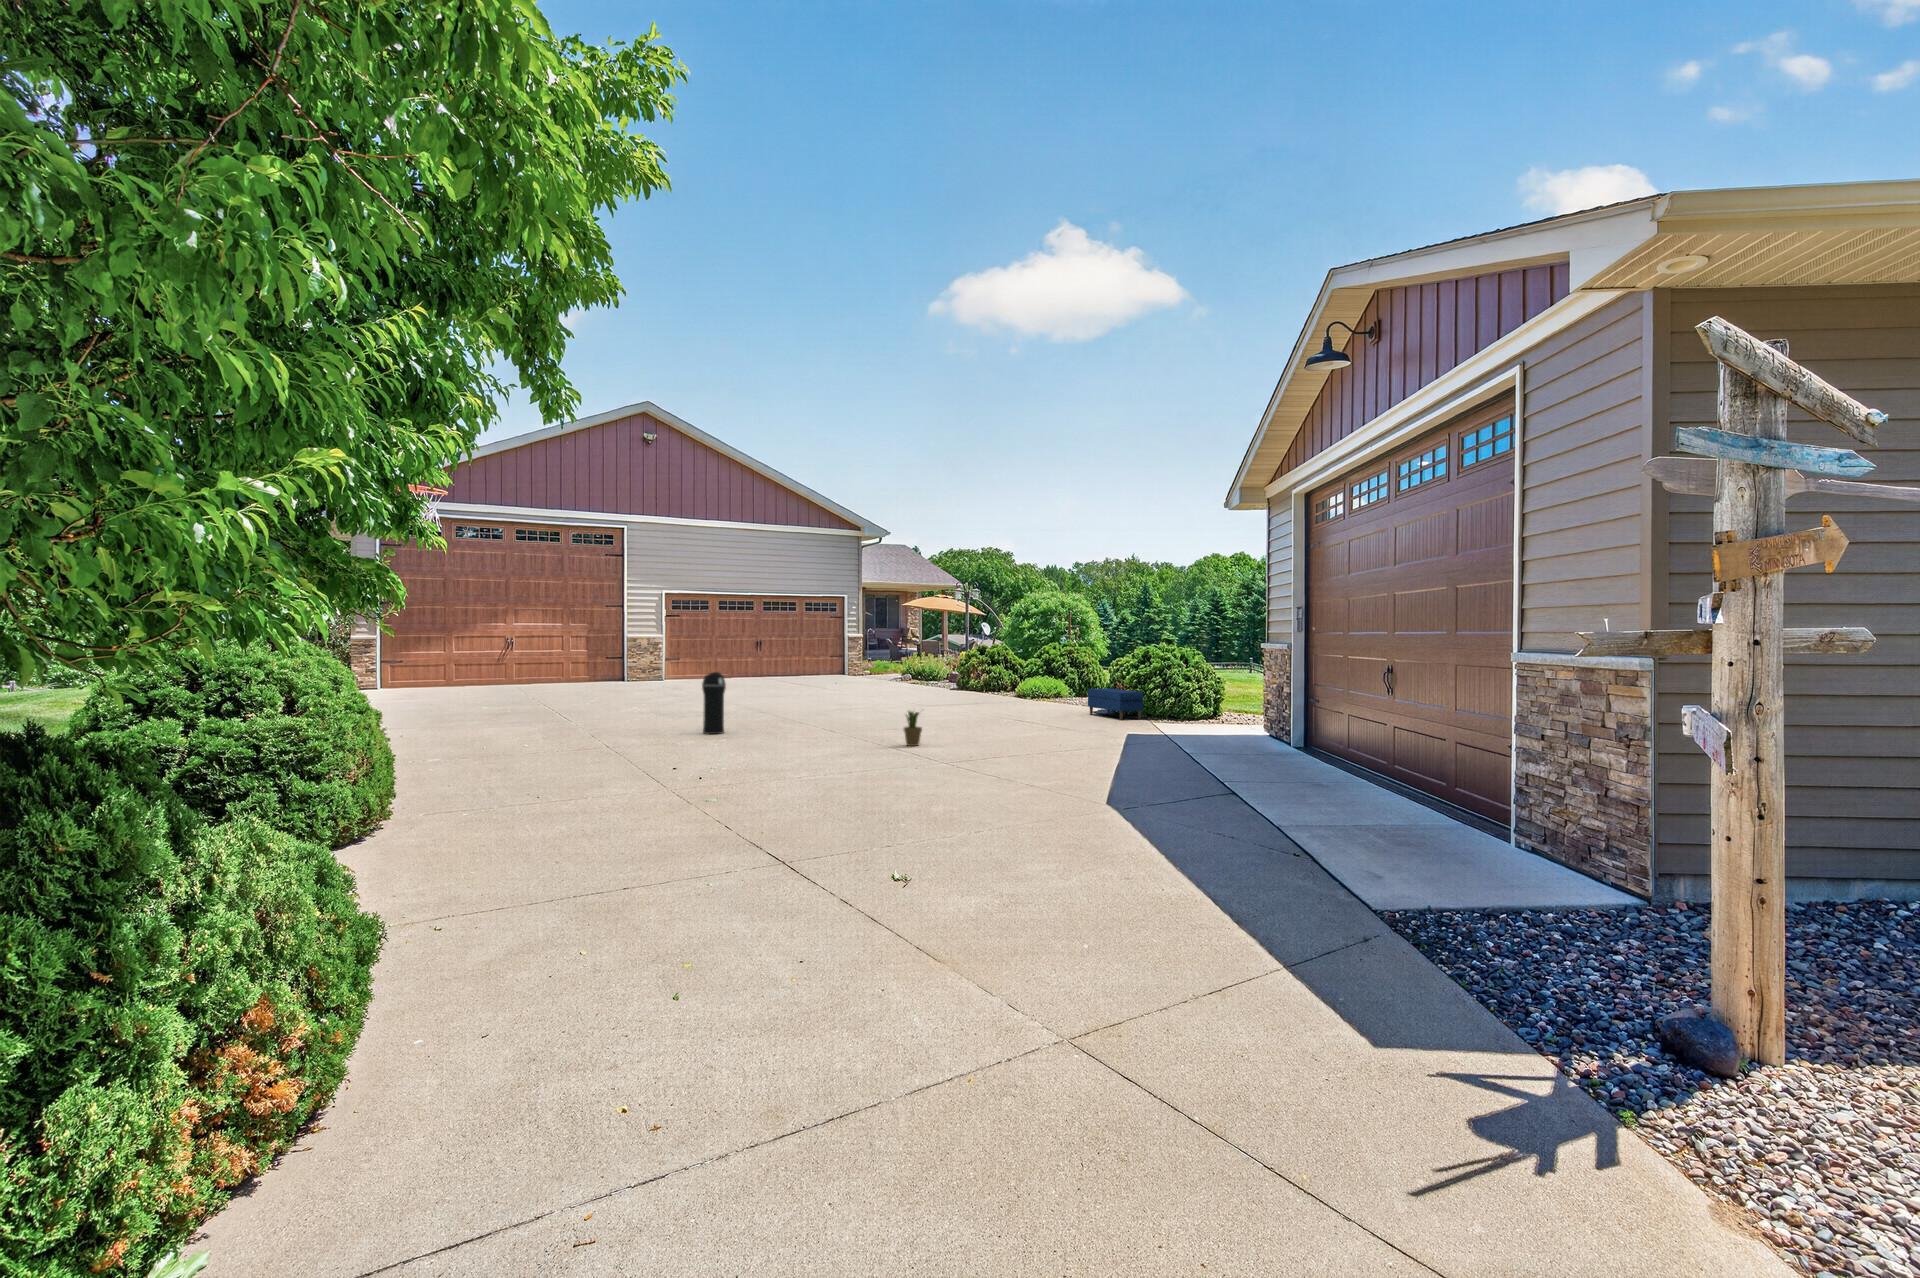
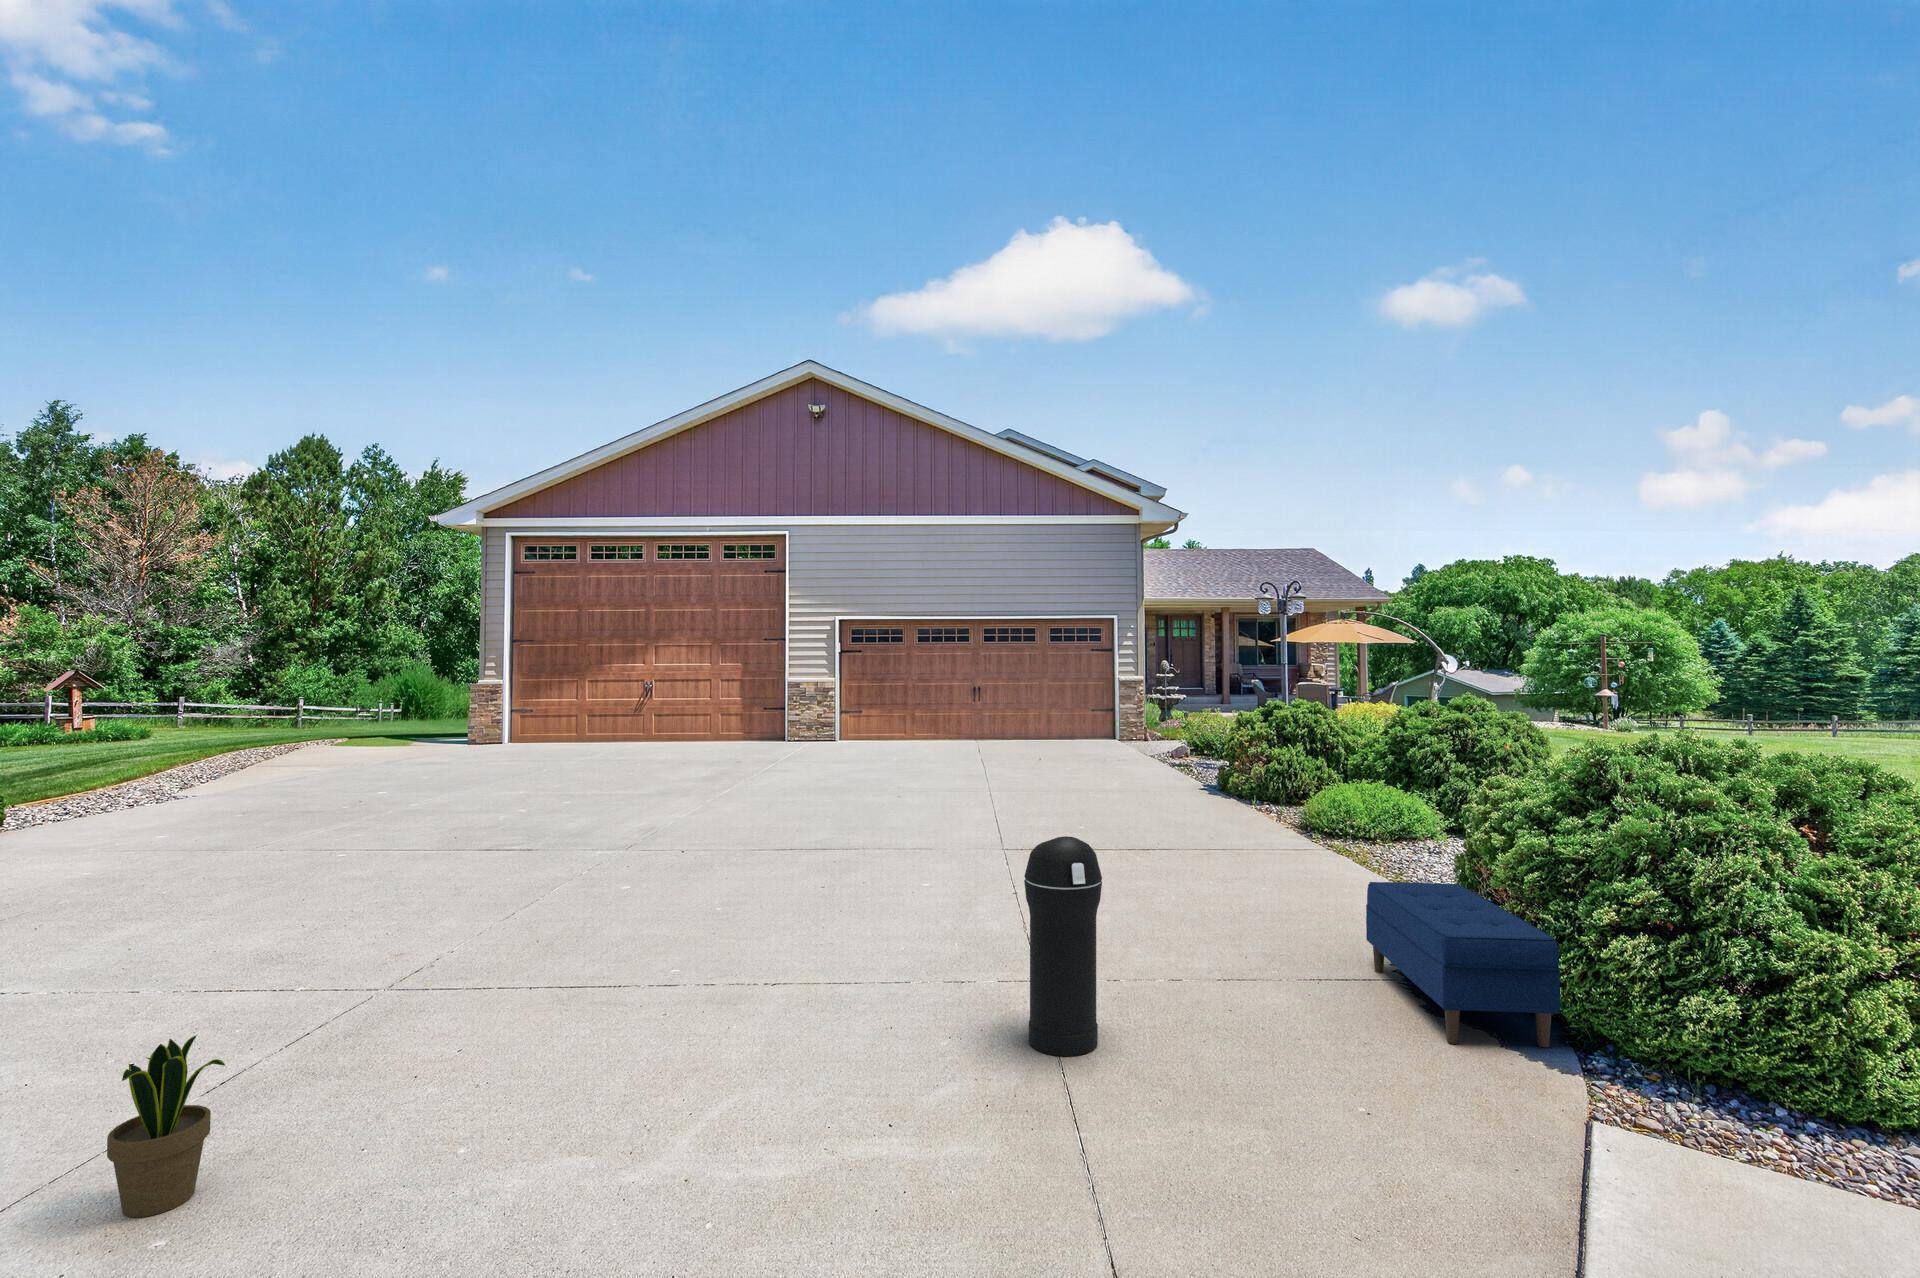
trash can: present [702,672,726,734] -> present [1024,836,1102,1056]

